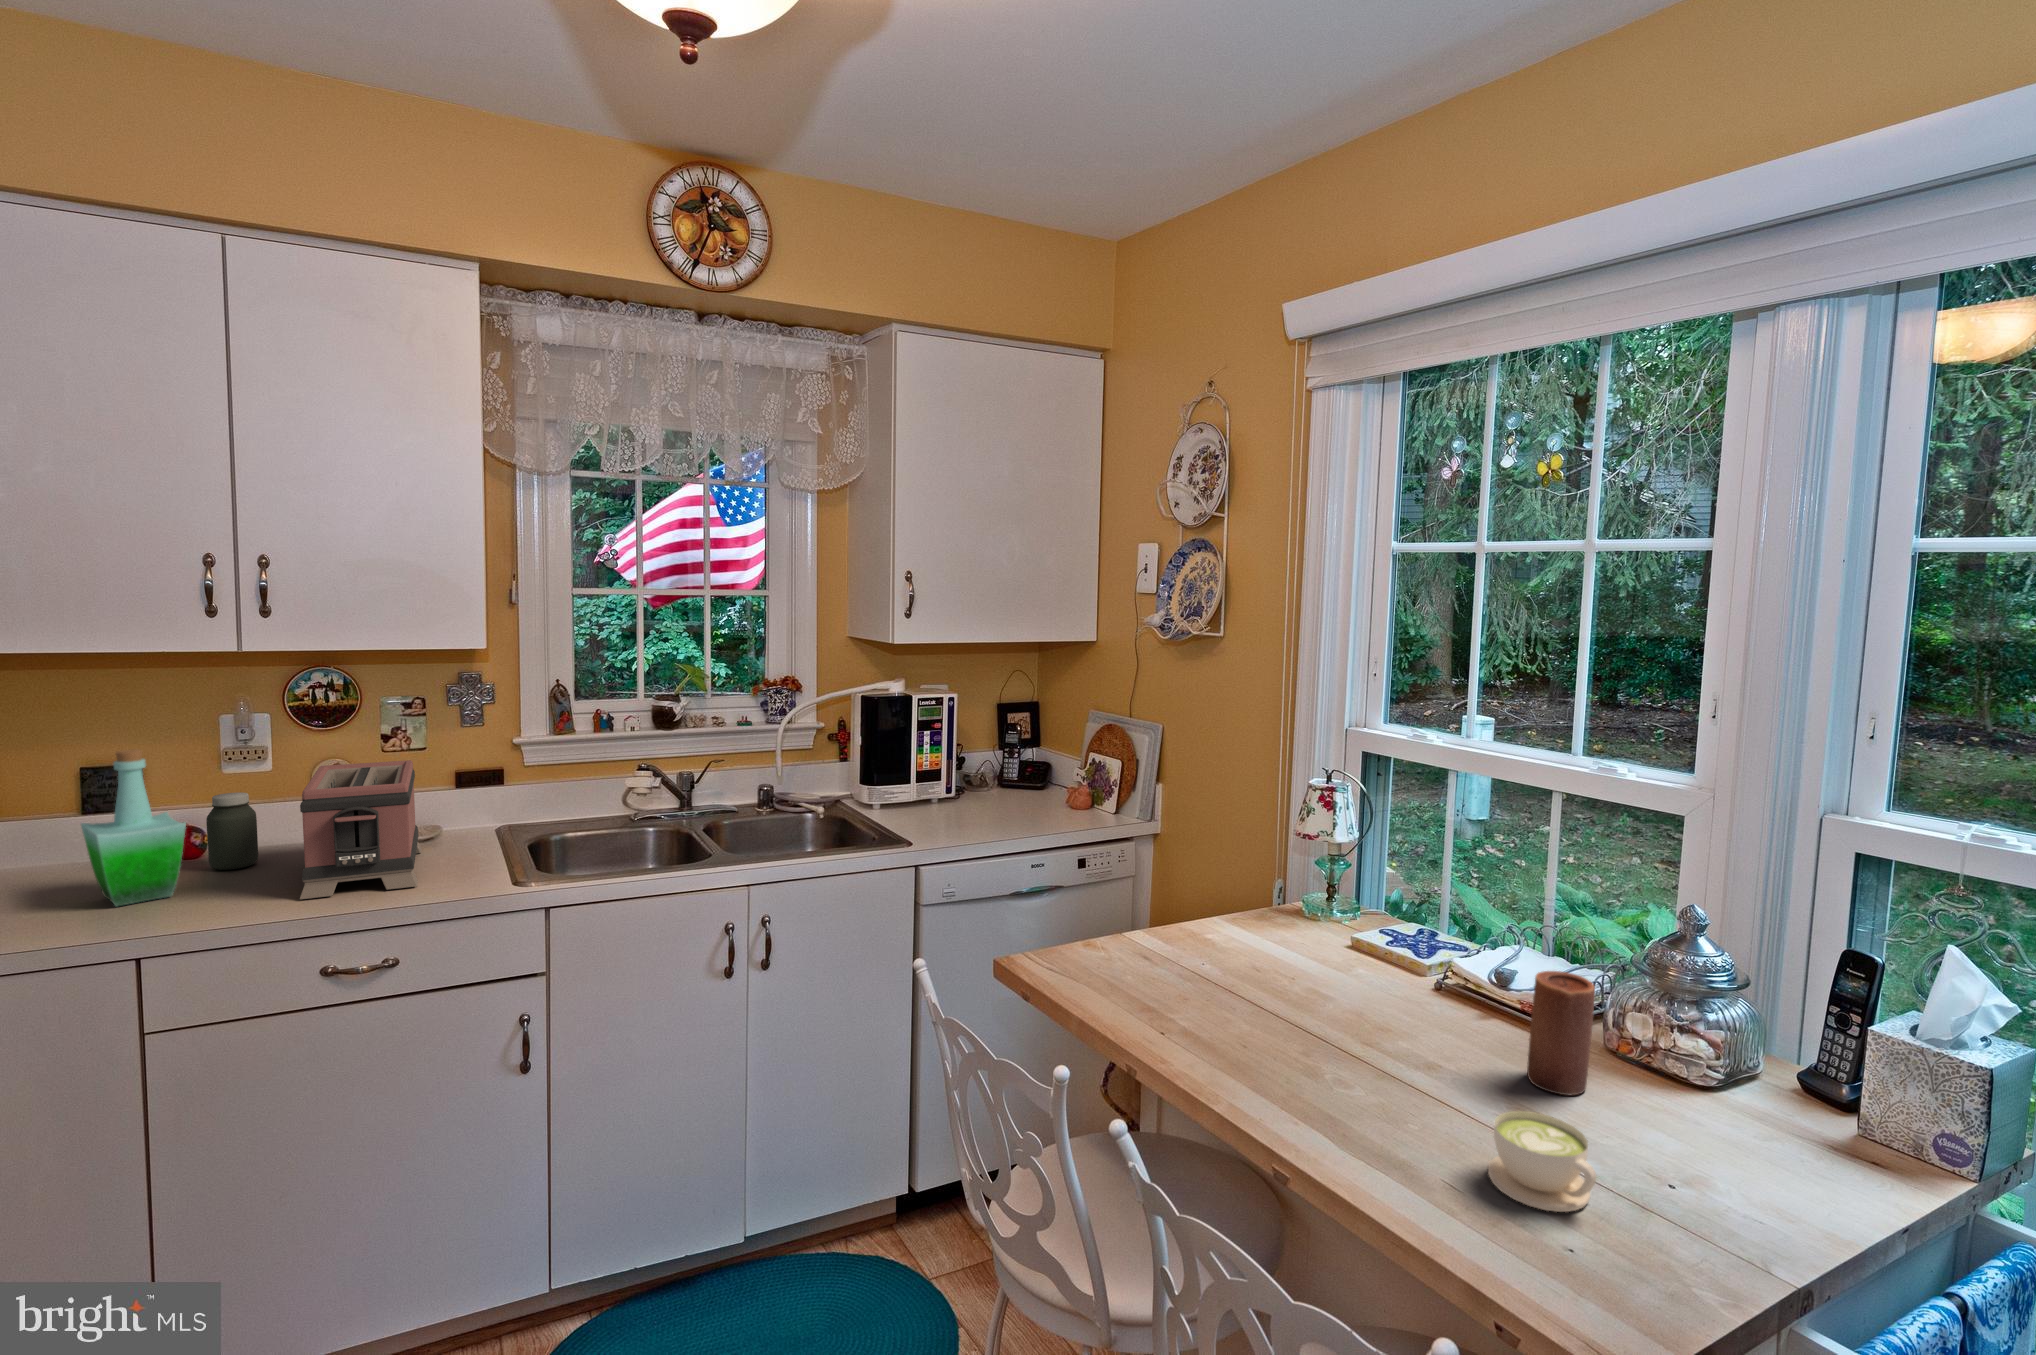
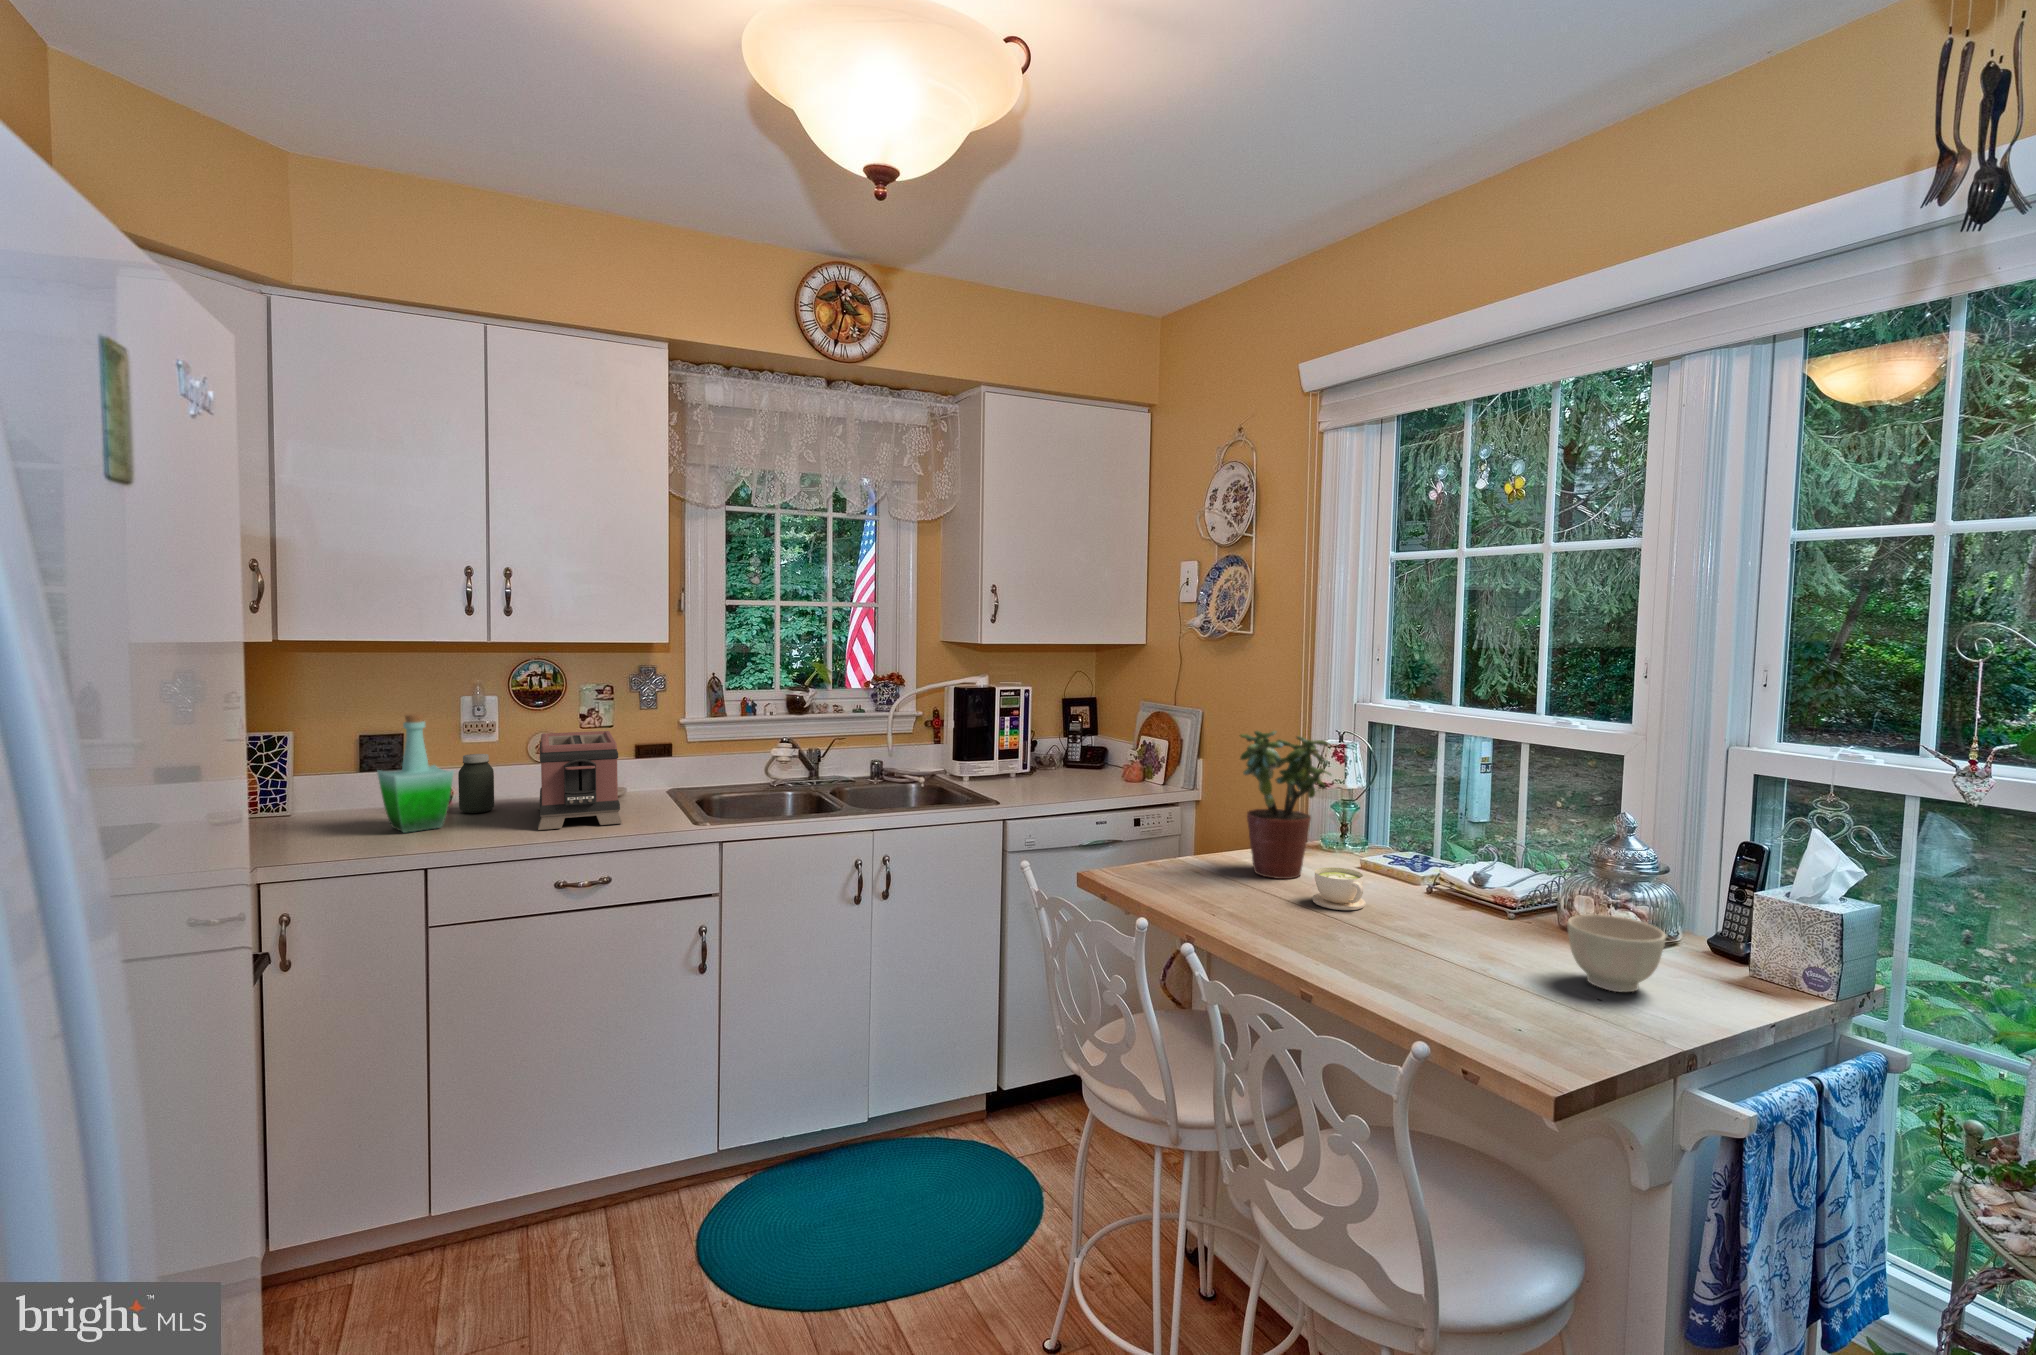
potted plant: none [1202,776,1317,963] -> present [1240,731,1331,879]
candle: present [1527,971,1595,1095] -> none [1496,860,1545,951]
bowl: none [1629,1060,1764,1177] -> present [1567,914,1666,992]
coffee cup: present [1488,1111,1596,1212] -> present [1312,867,1365,910]

